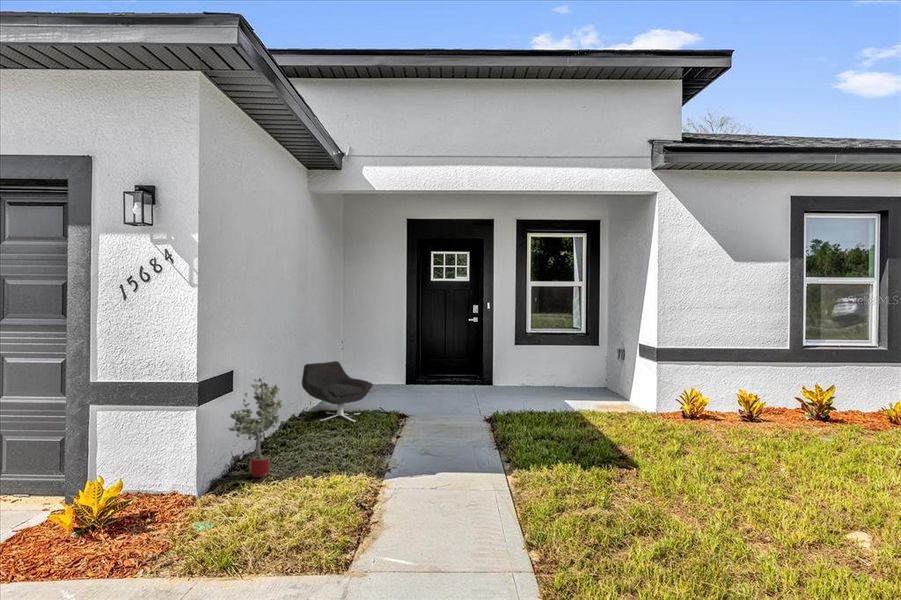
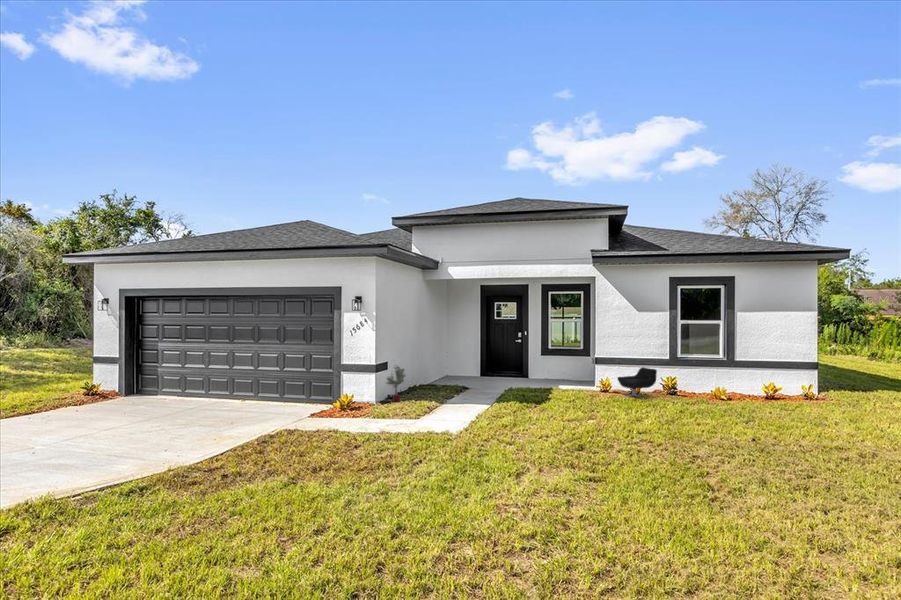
lounge chair: present [302,361,373,422] -> present [618,367,657,398]

